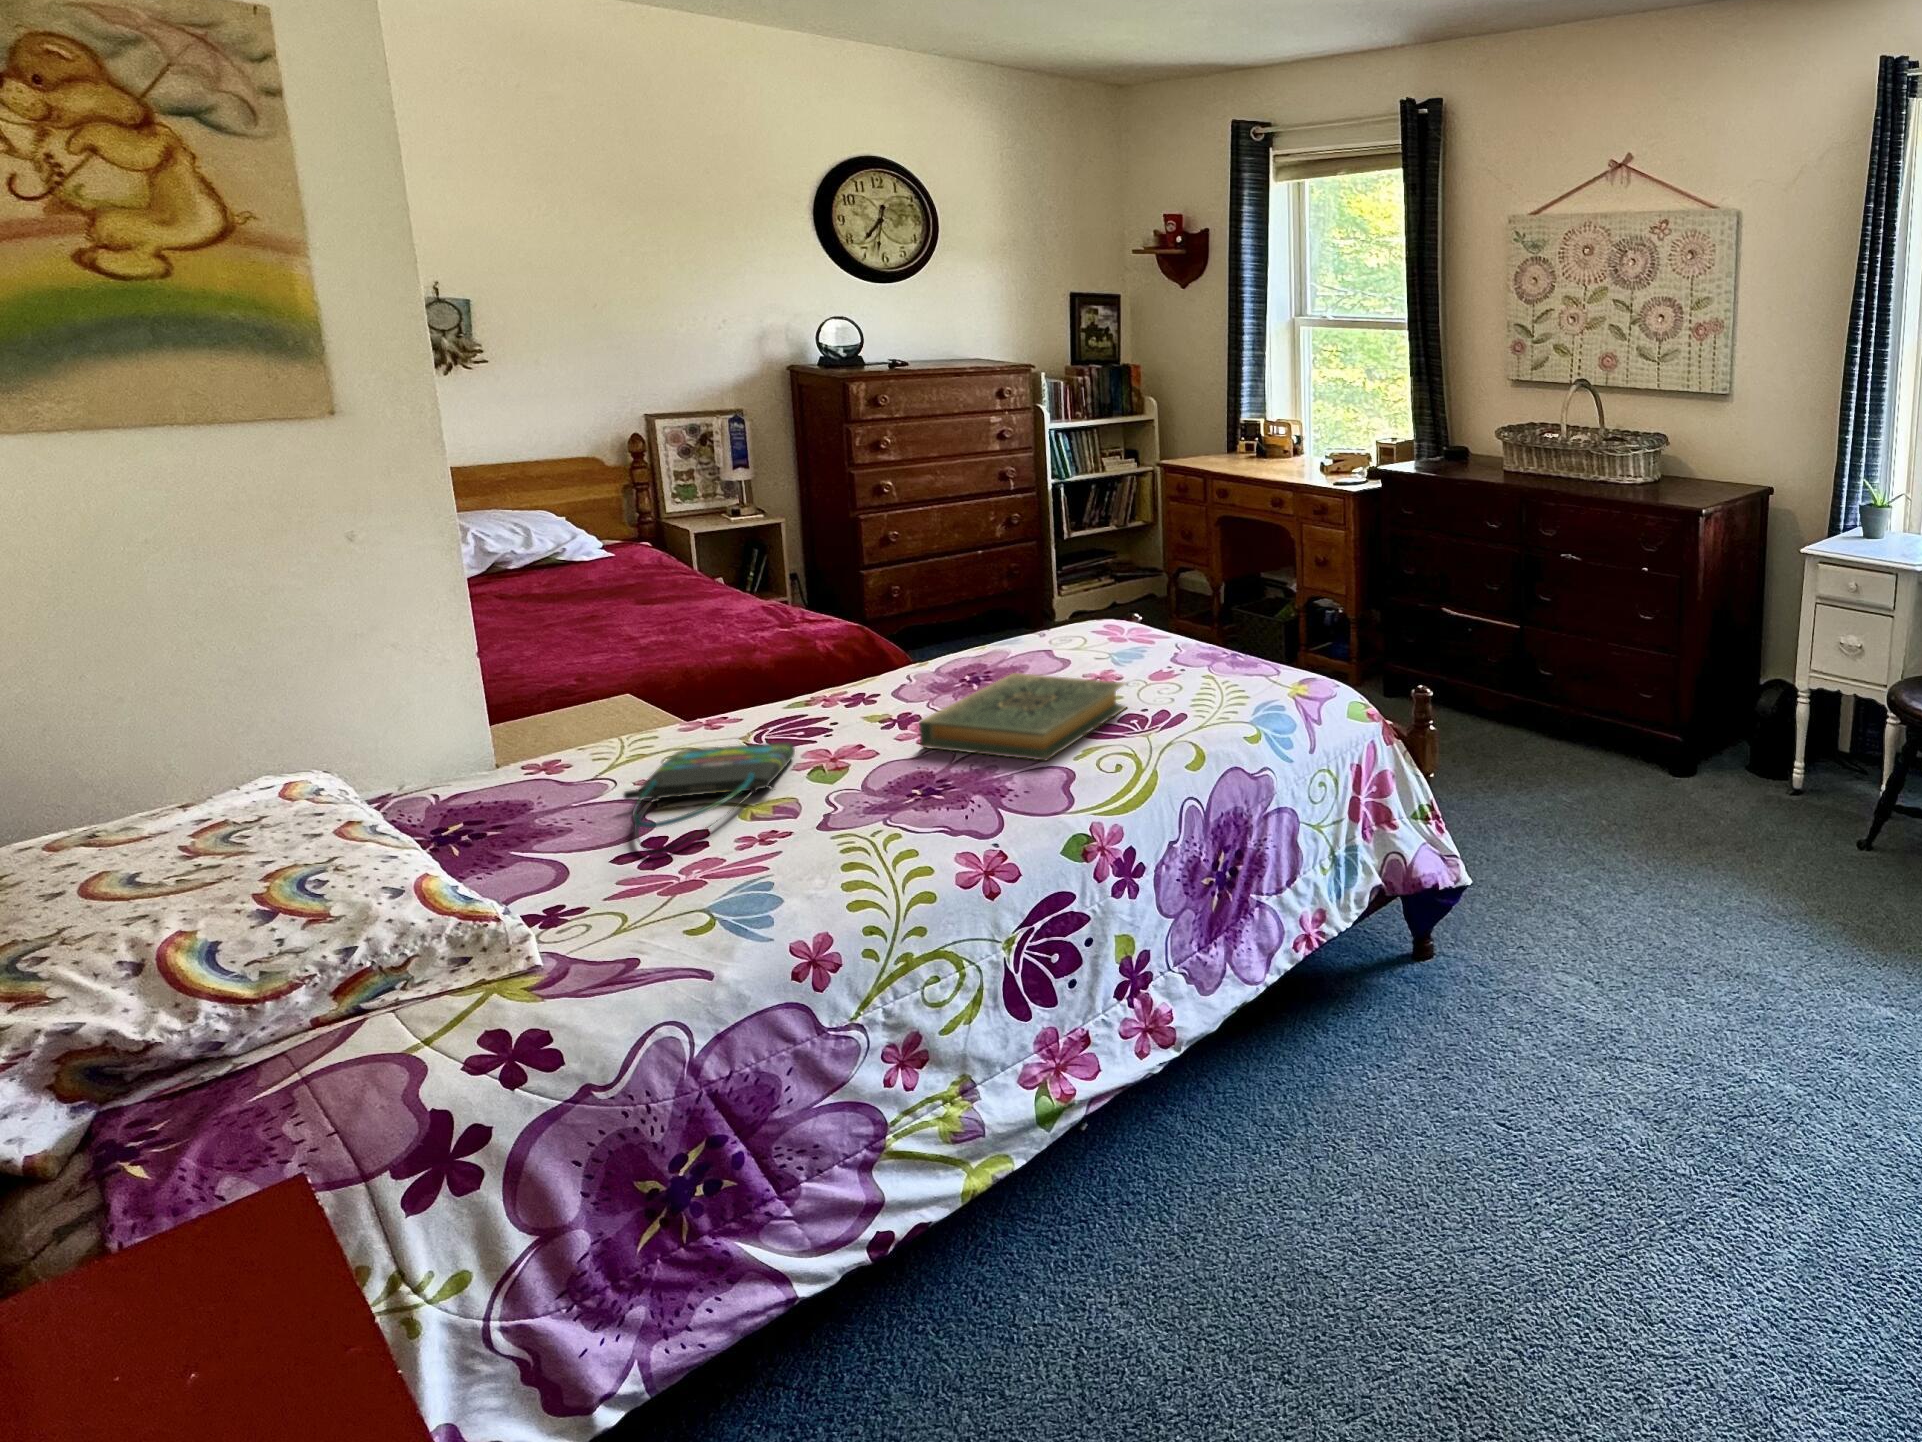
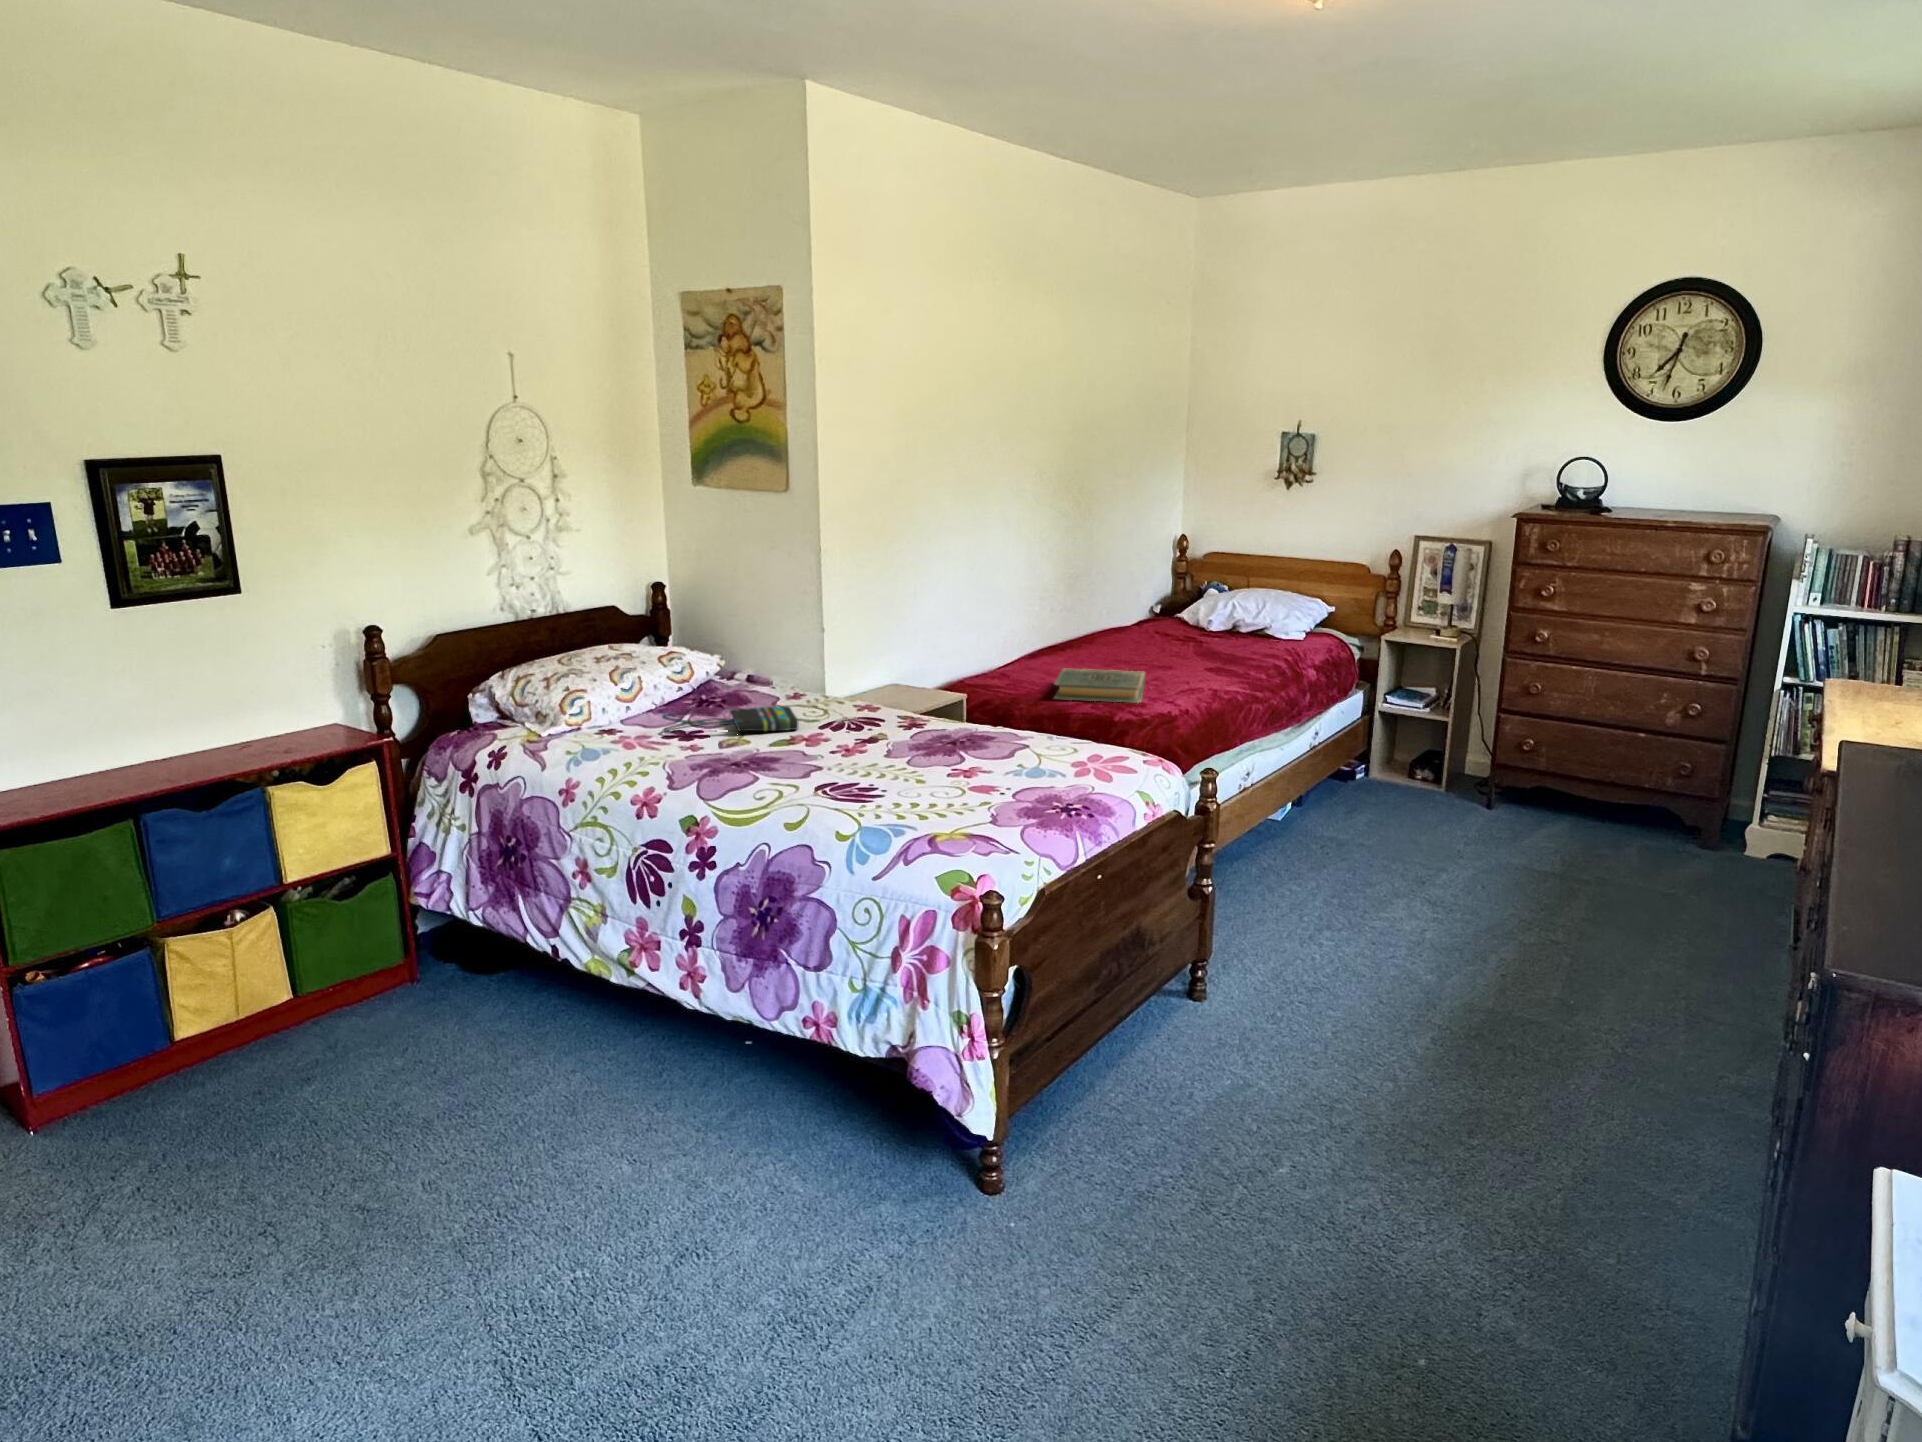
hardback book: present [919,673,1126,760] -> present [1054,669,1146,703]

